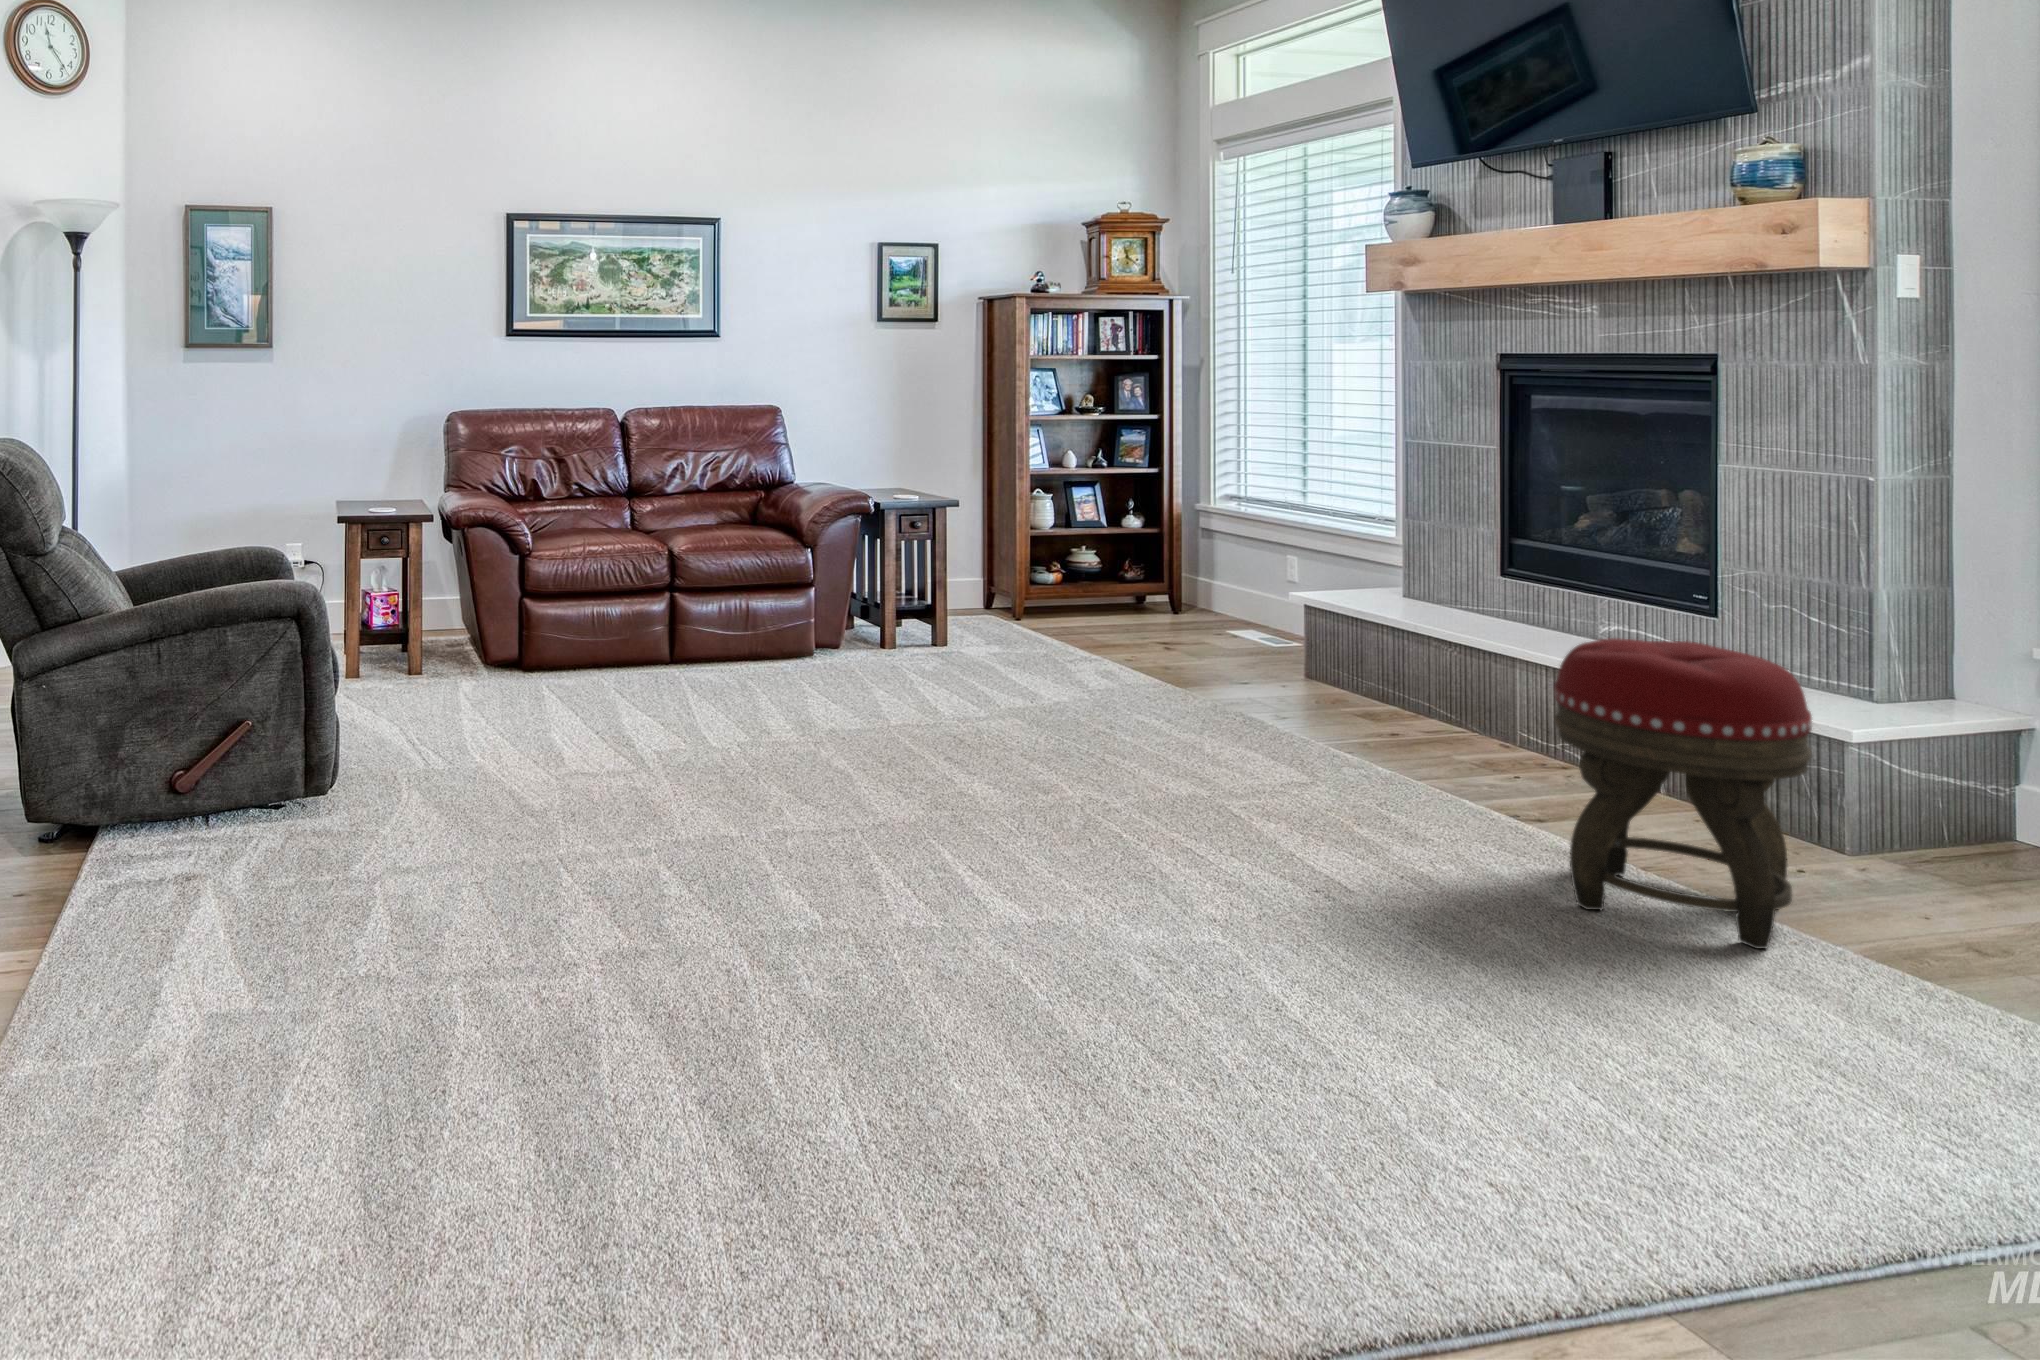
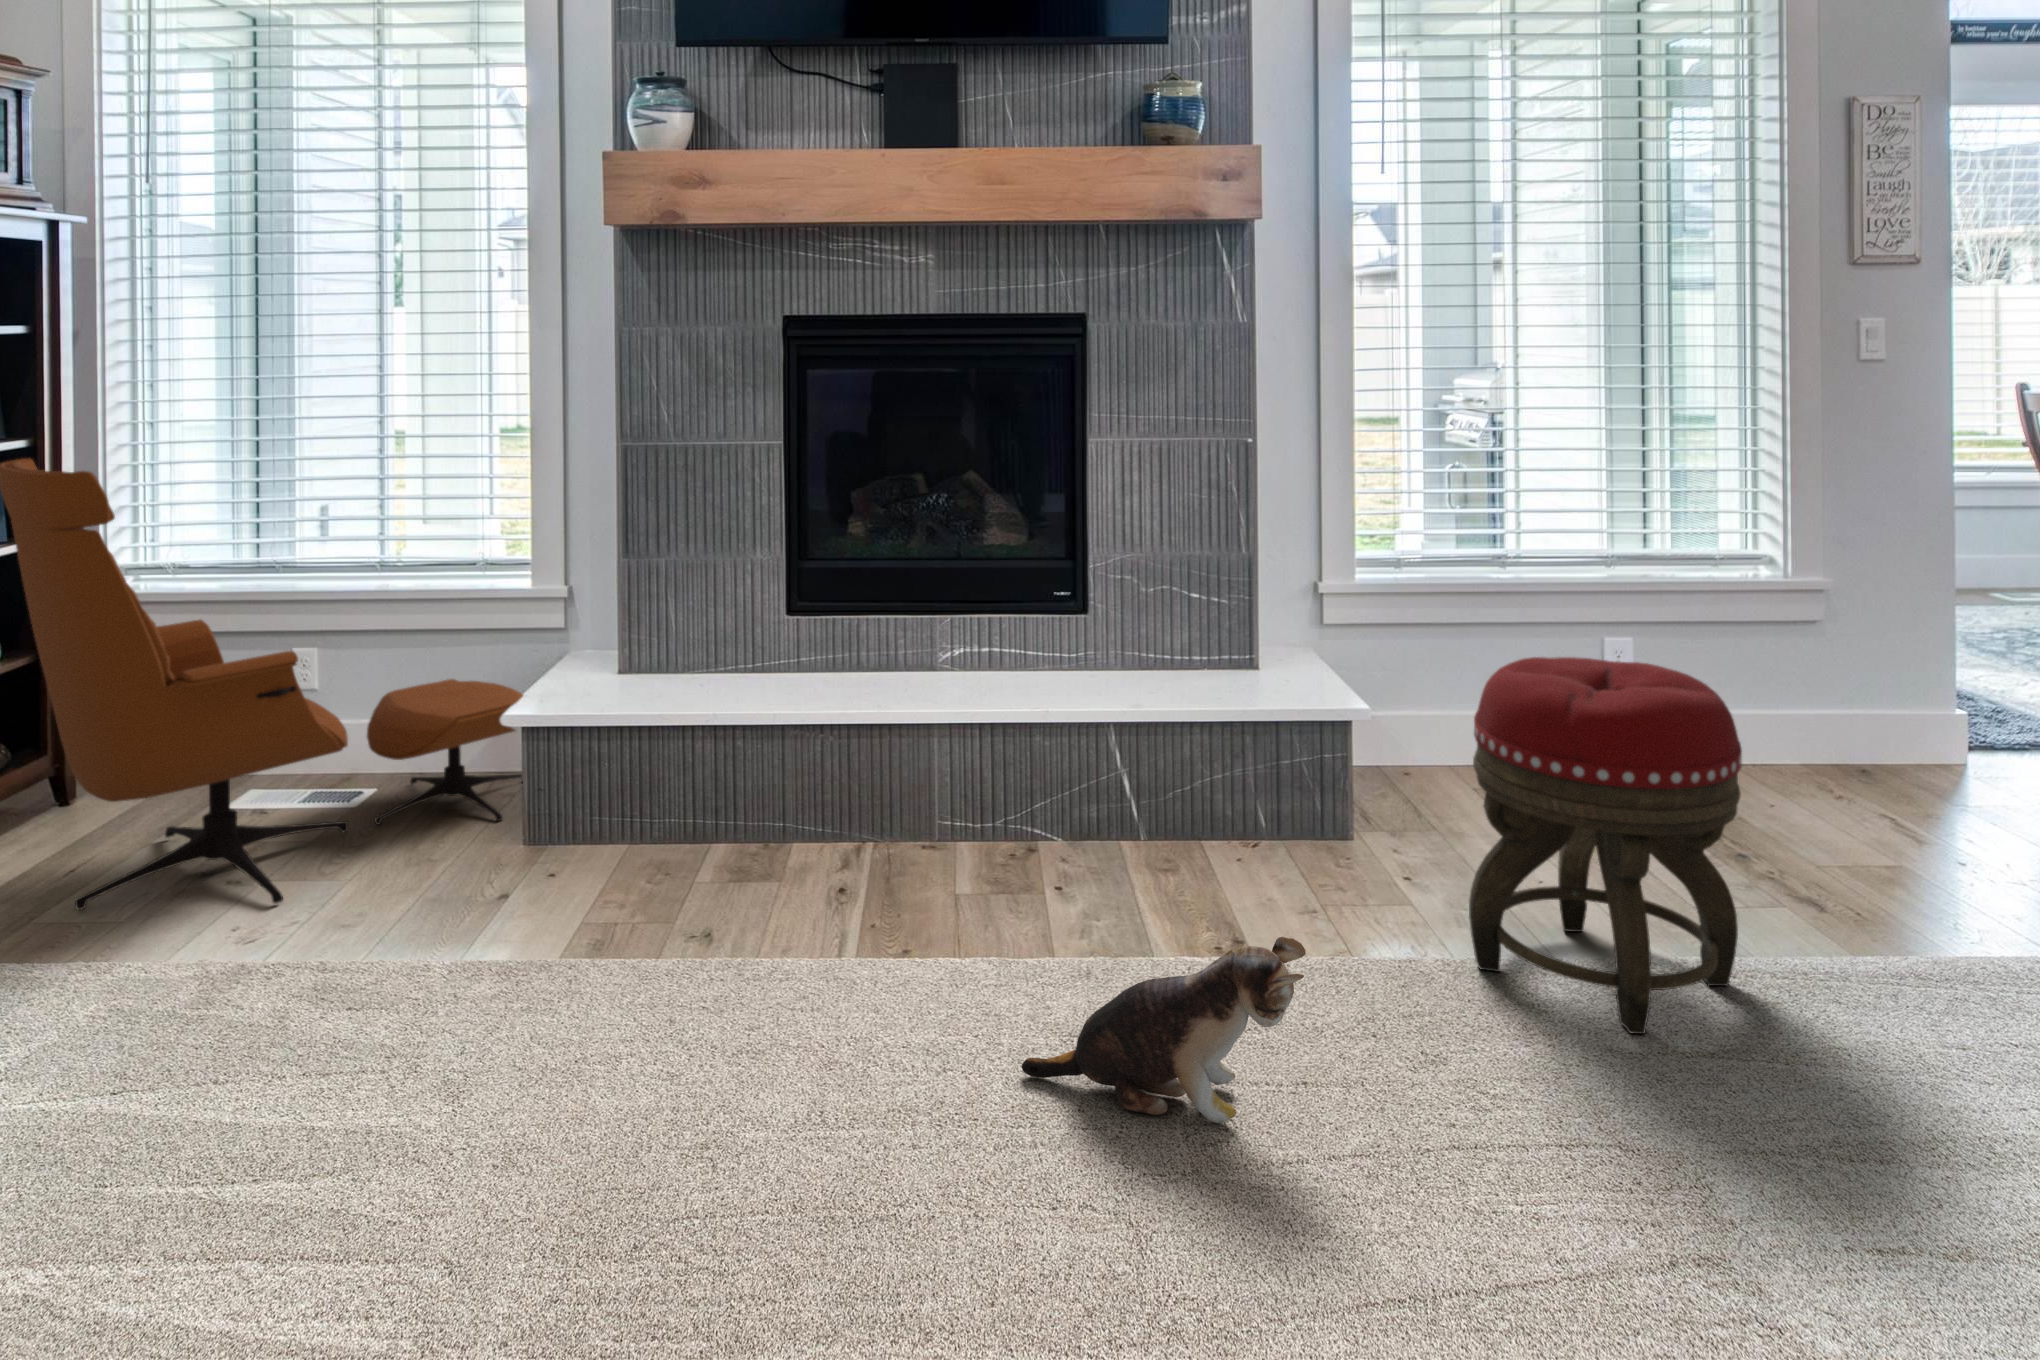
lounge chair: none [1071,418,1377,665] -> present [0,458,523,910]
plush toy: none [1231,712,1306,804] -> present [1022,937,1306,1123]

